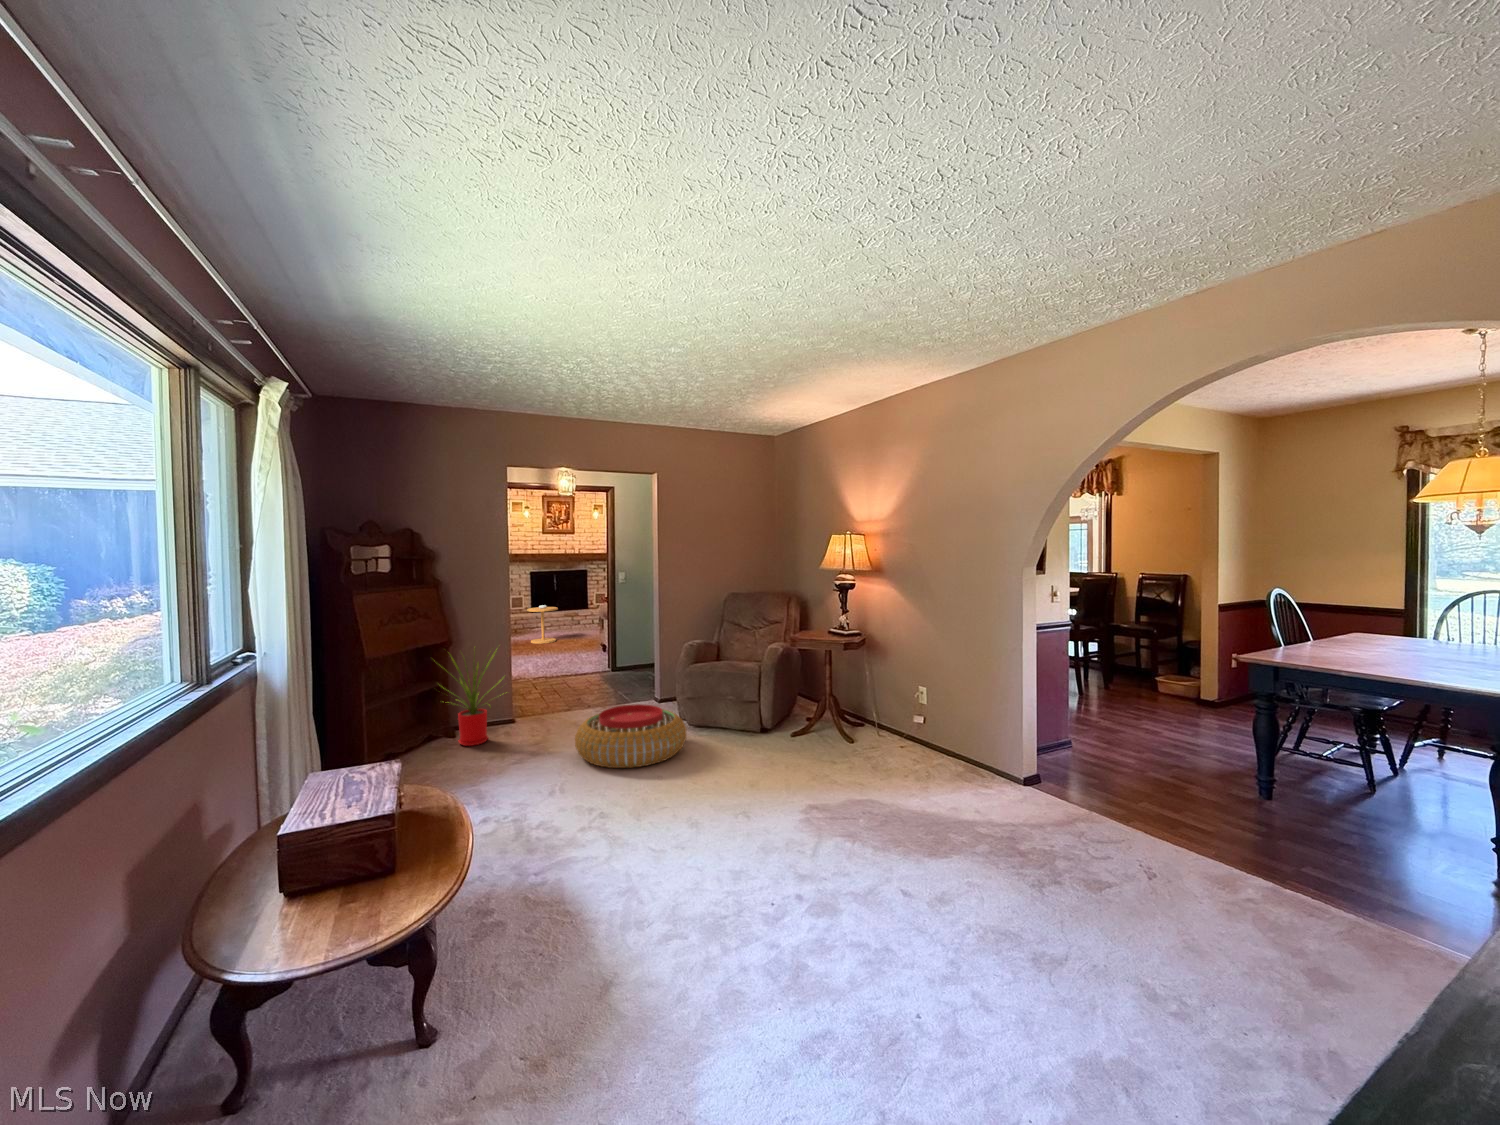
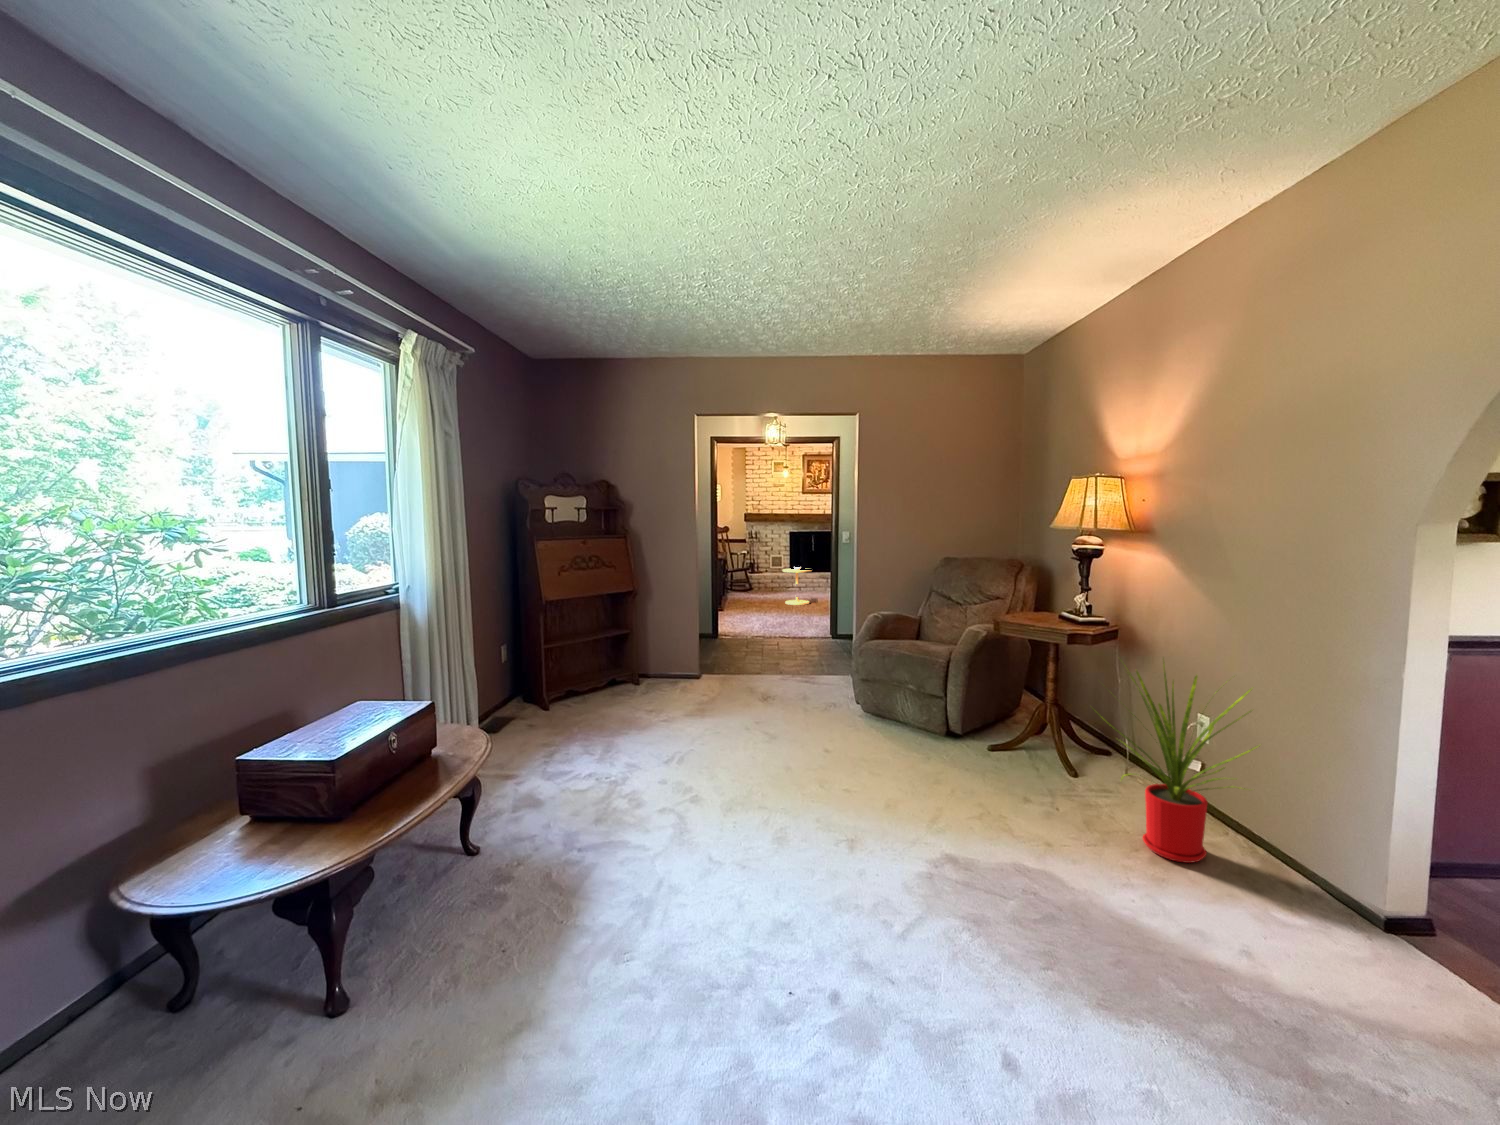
house plant: present [439,652,495,746] -> present [1100,663,1258,863]
pouf: present [575,704,687,768] -> none [714,678,841,752]

